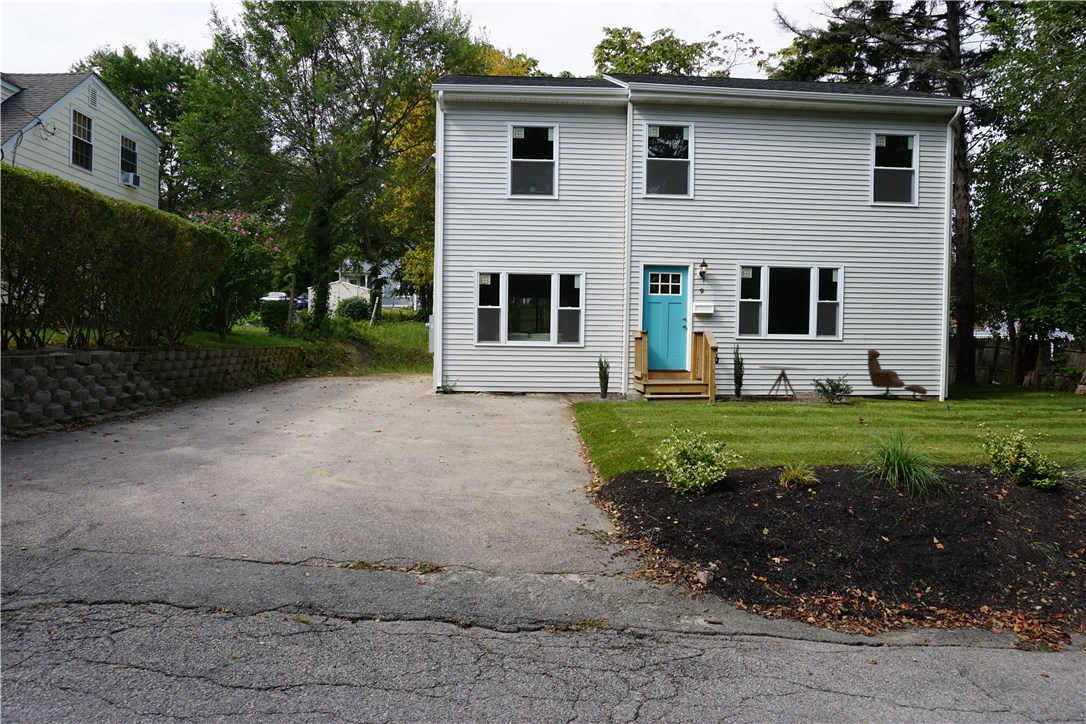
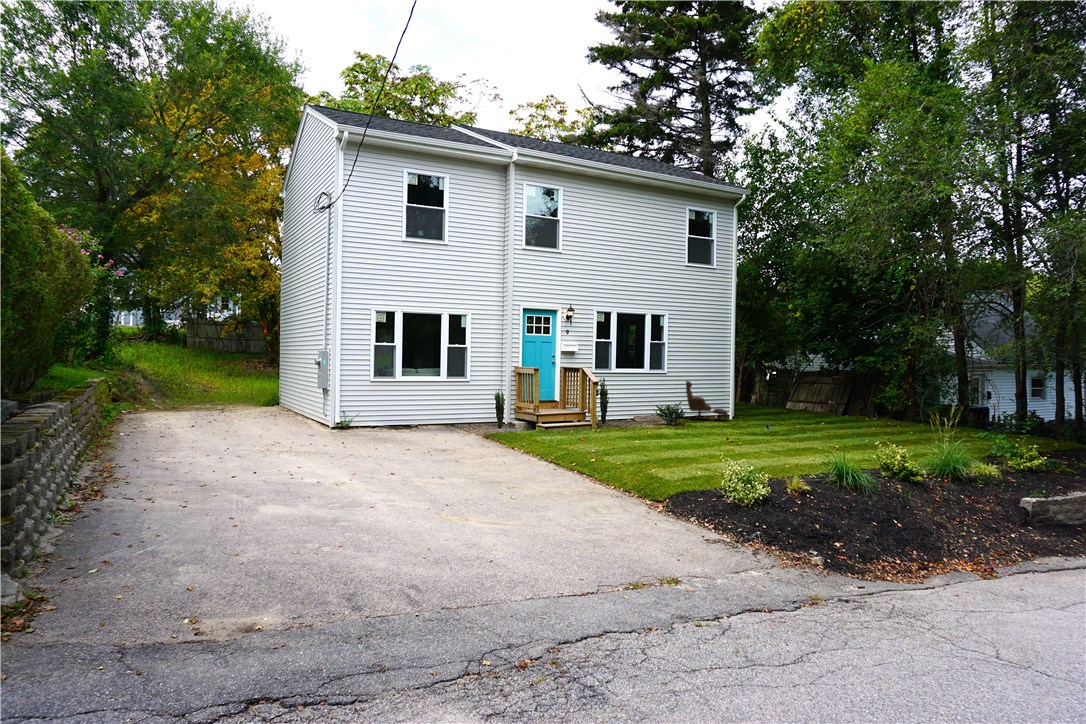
round table: present [760,366,807,400] -> none [613,396,651,424]

